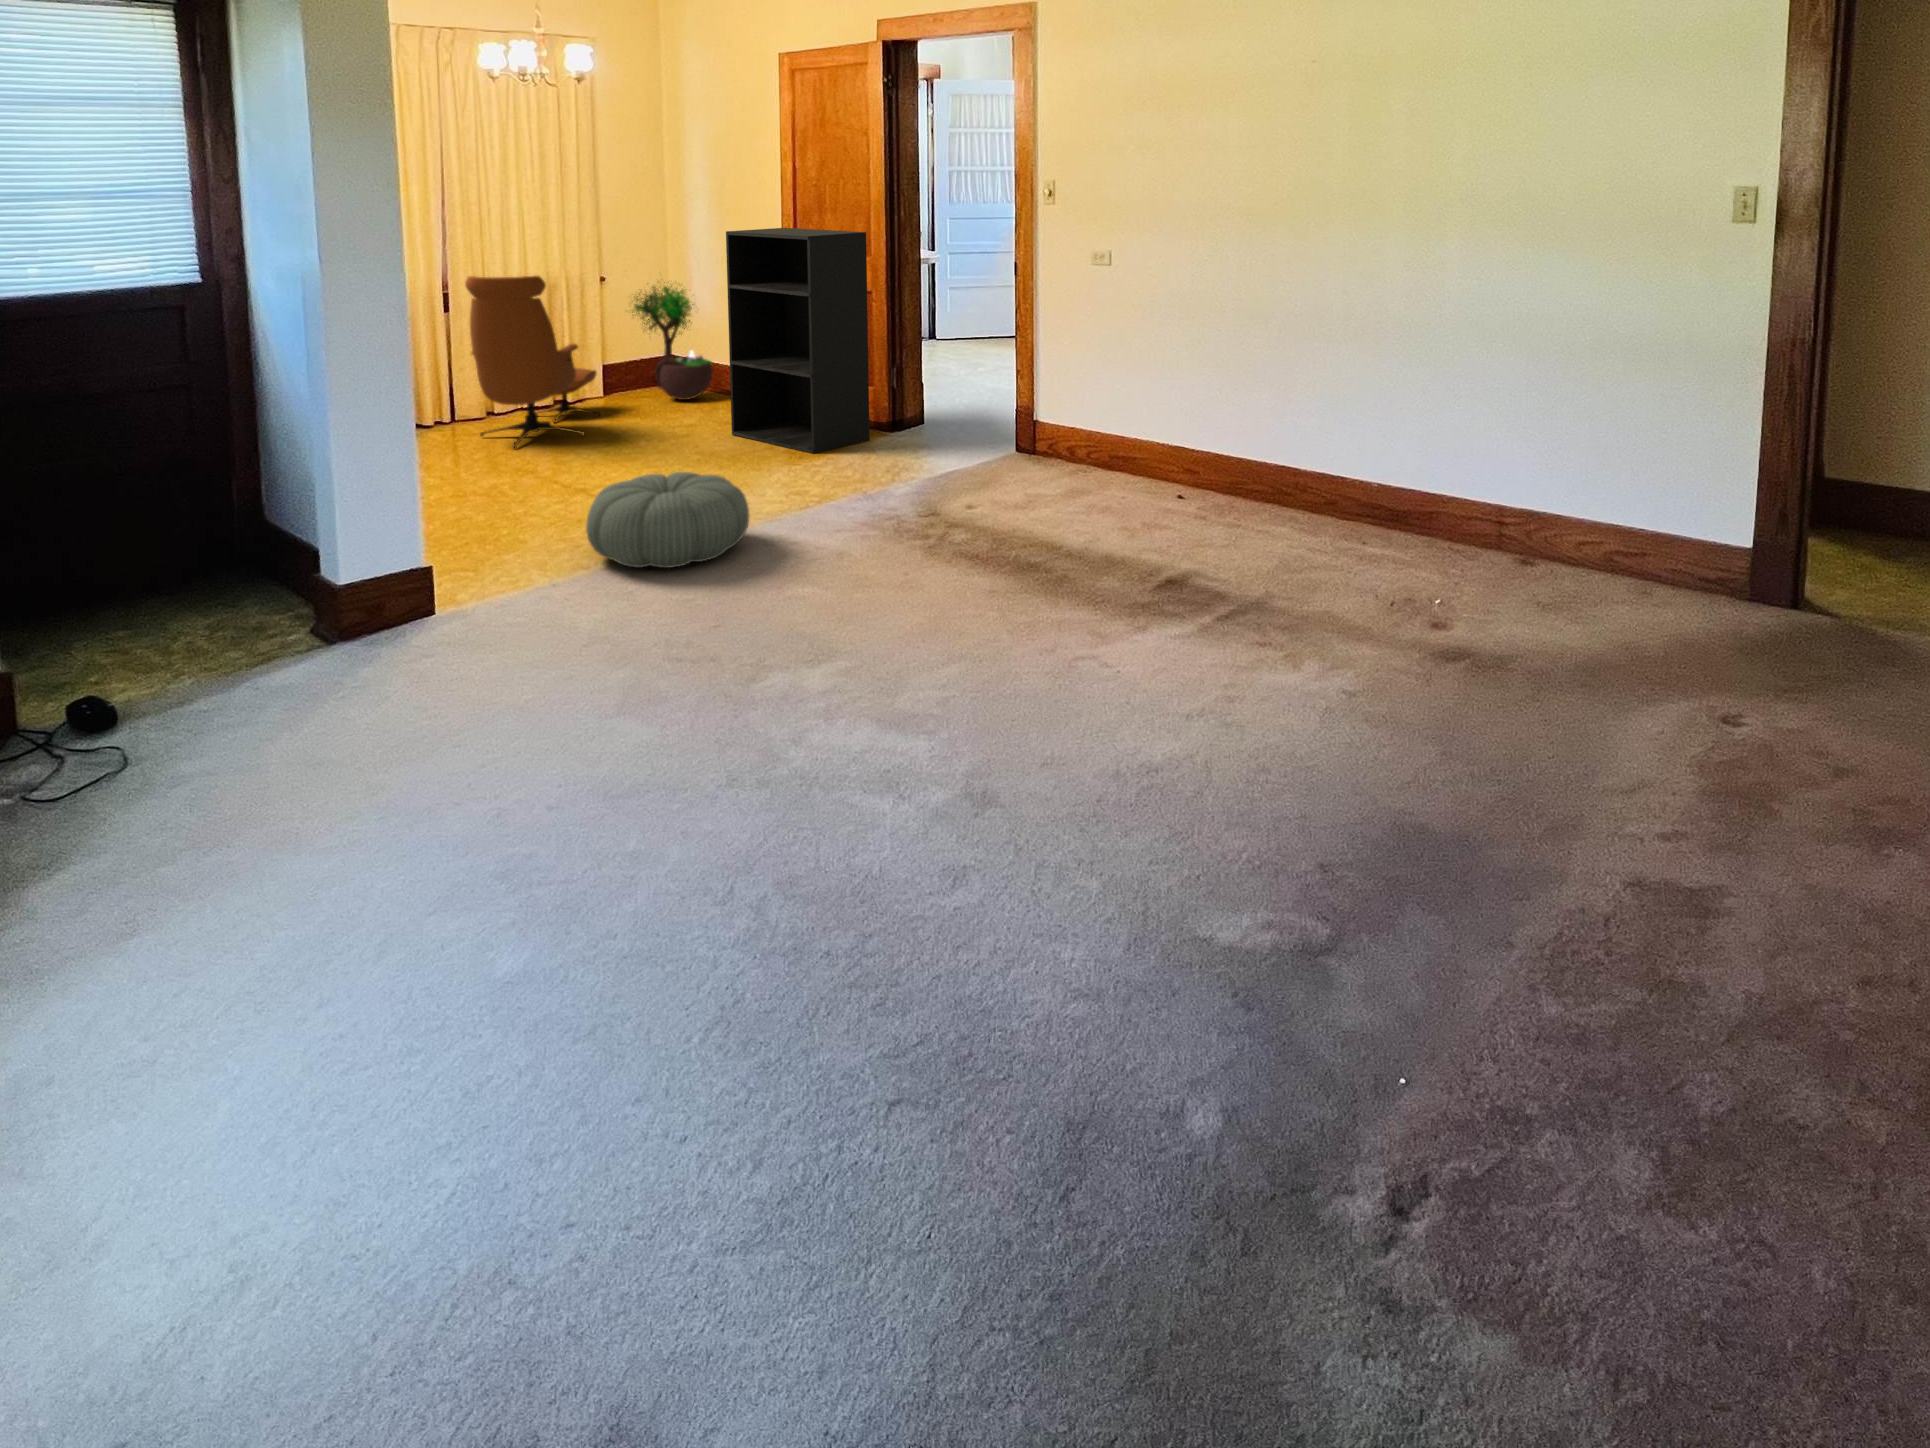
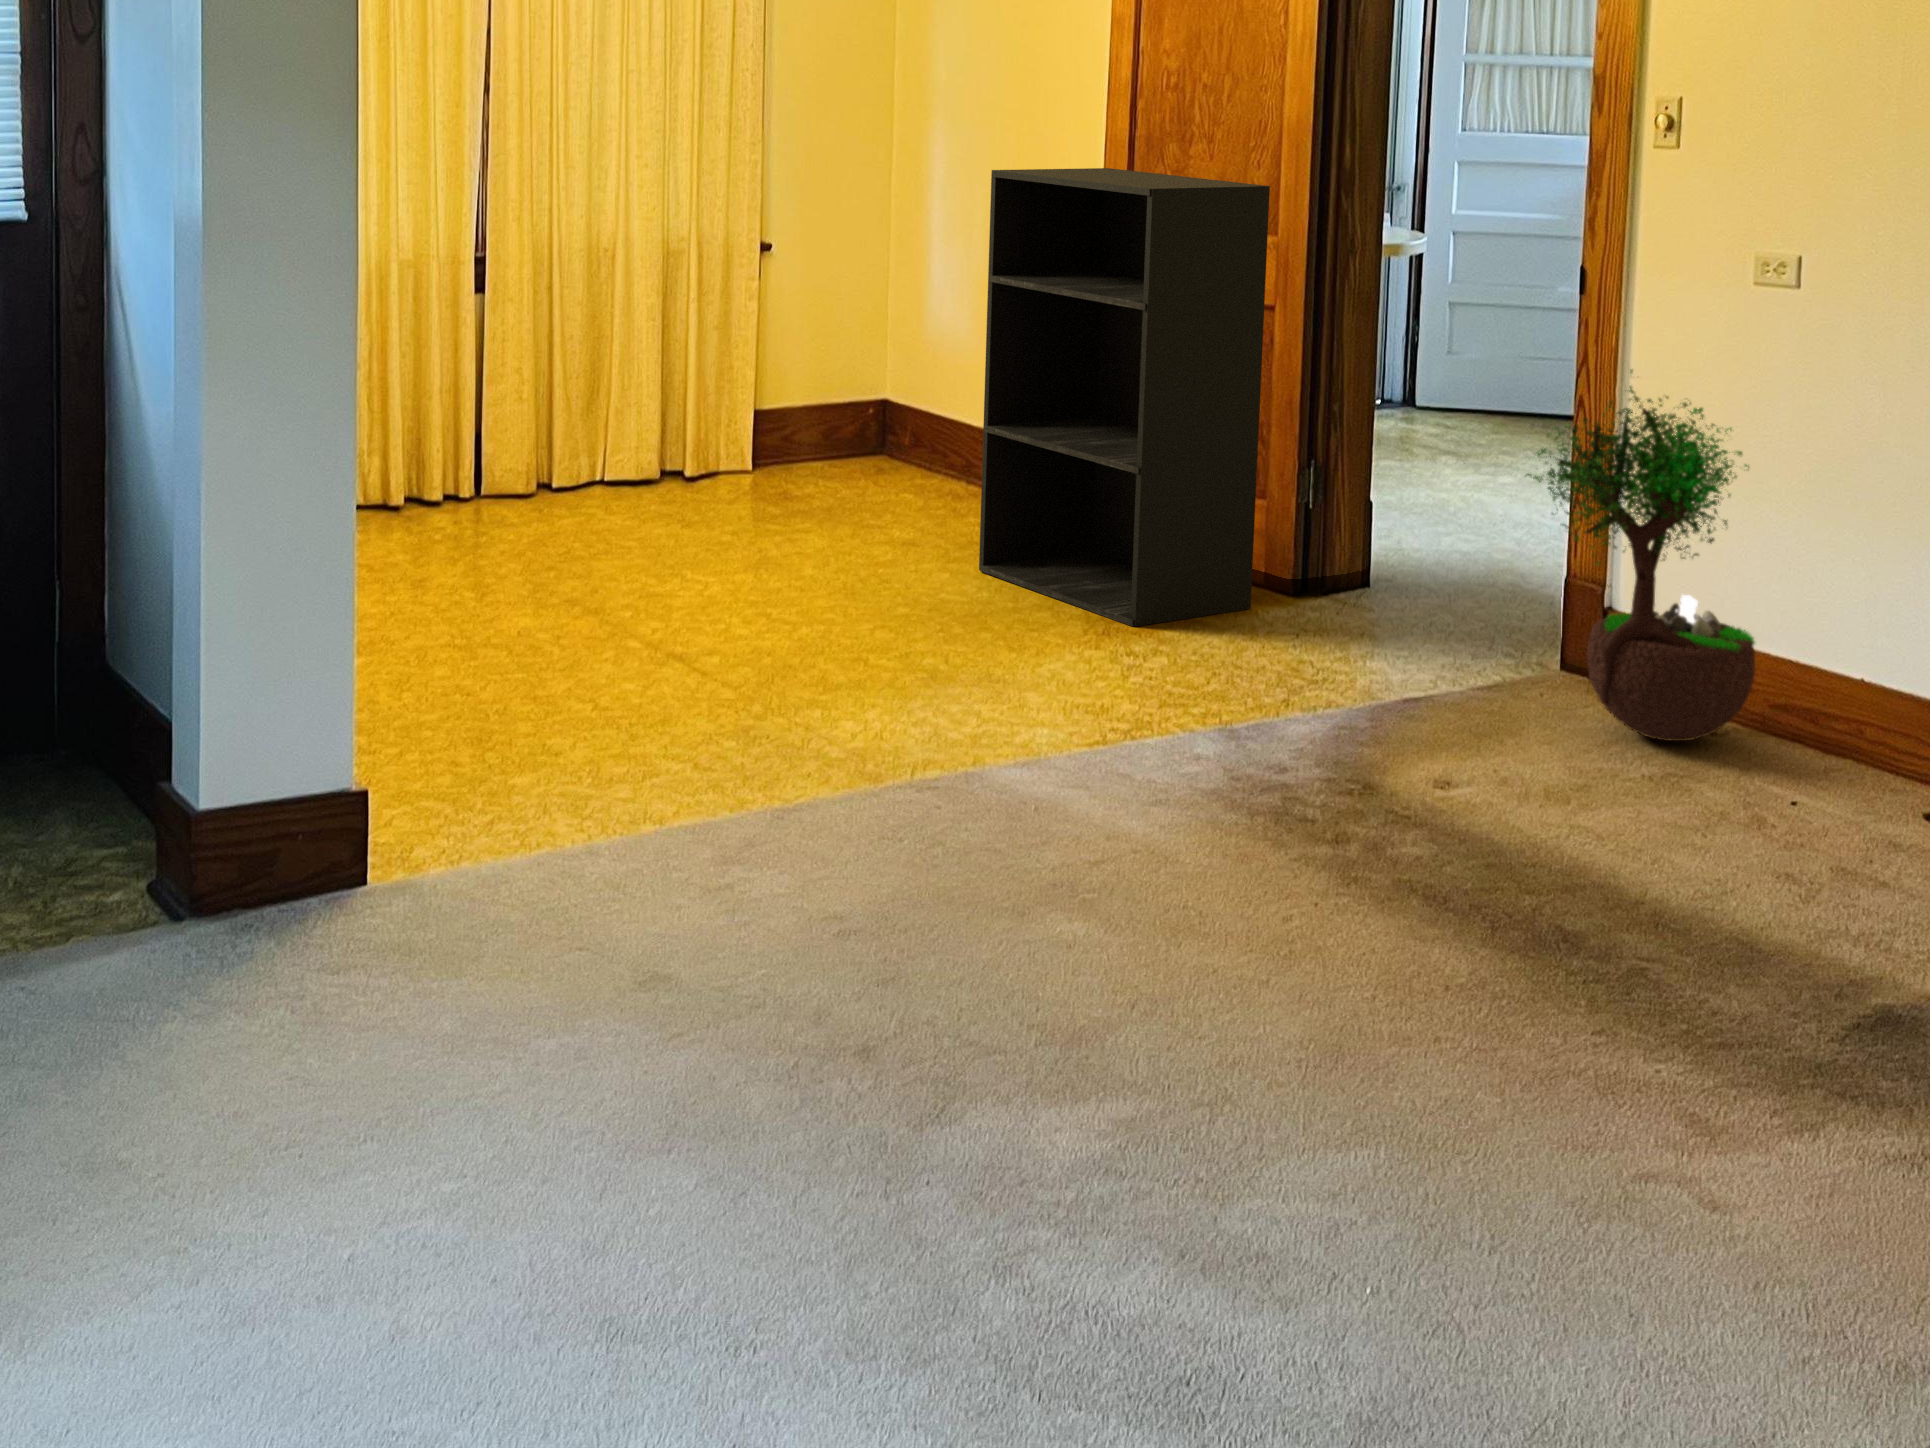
lounge chair: present [465,275,599,448] -> none [505,230,740,560]
potted tree: present [625,282,712,400] -> present [1526,370,1755,741]
pouf: present [586,472,749,568] -> none [665,647,982,842]

